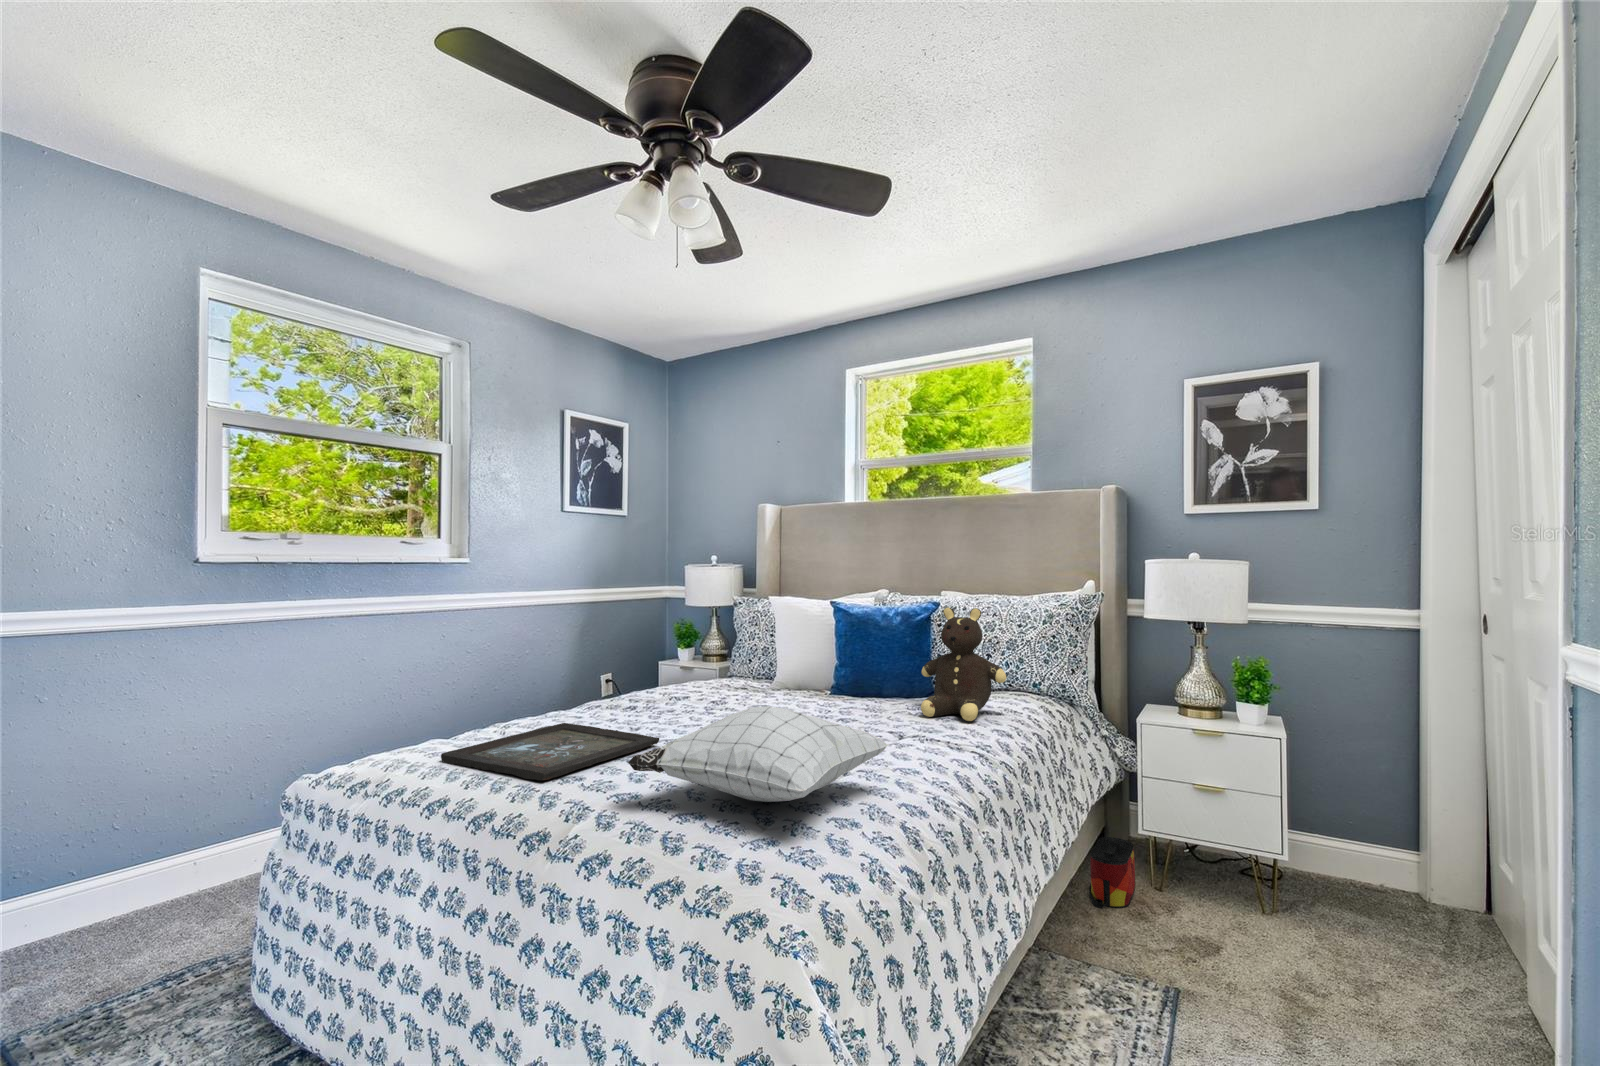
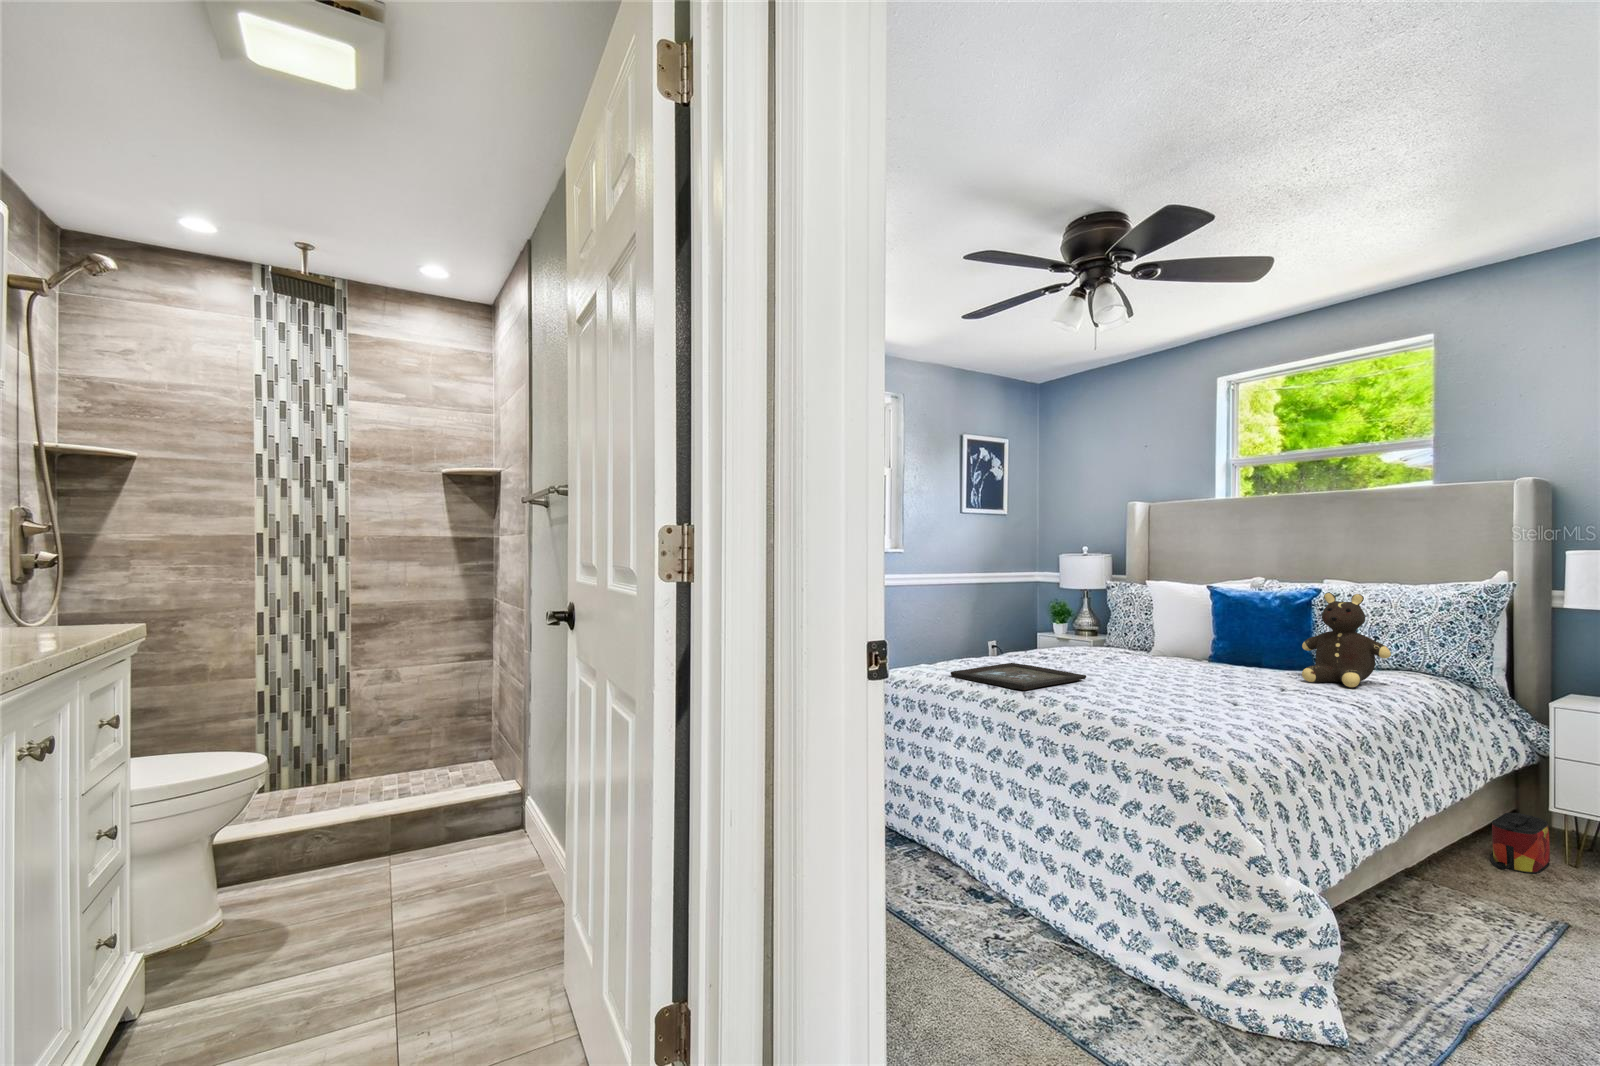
pillow: present [627,706,889,802] -> none [1087,652,1276,713]

